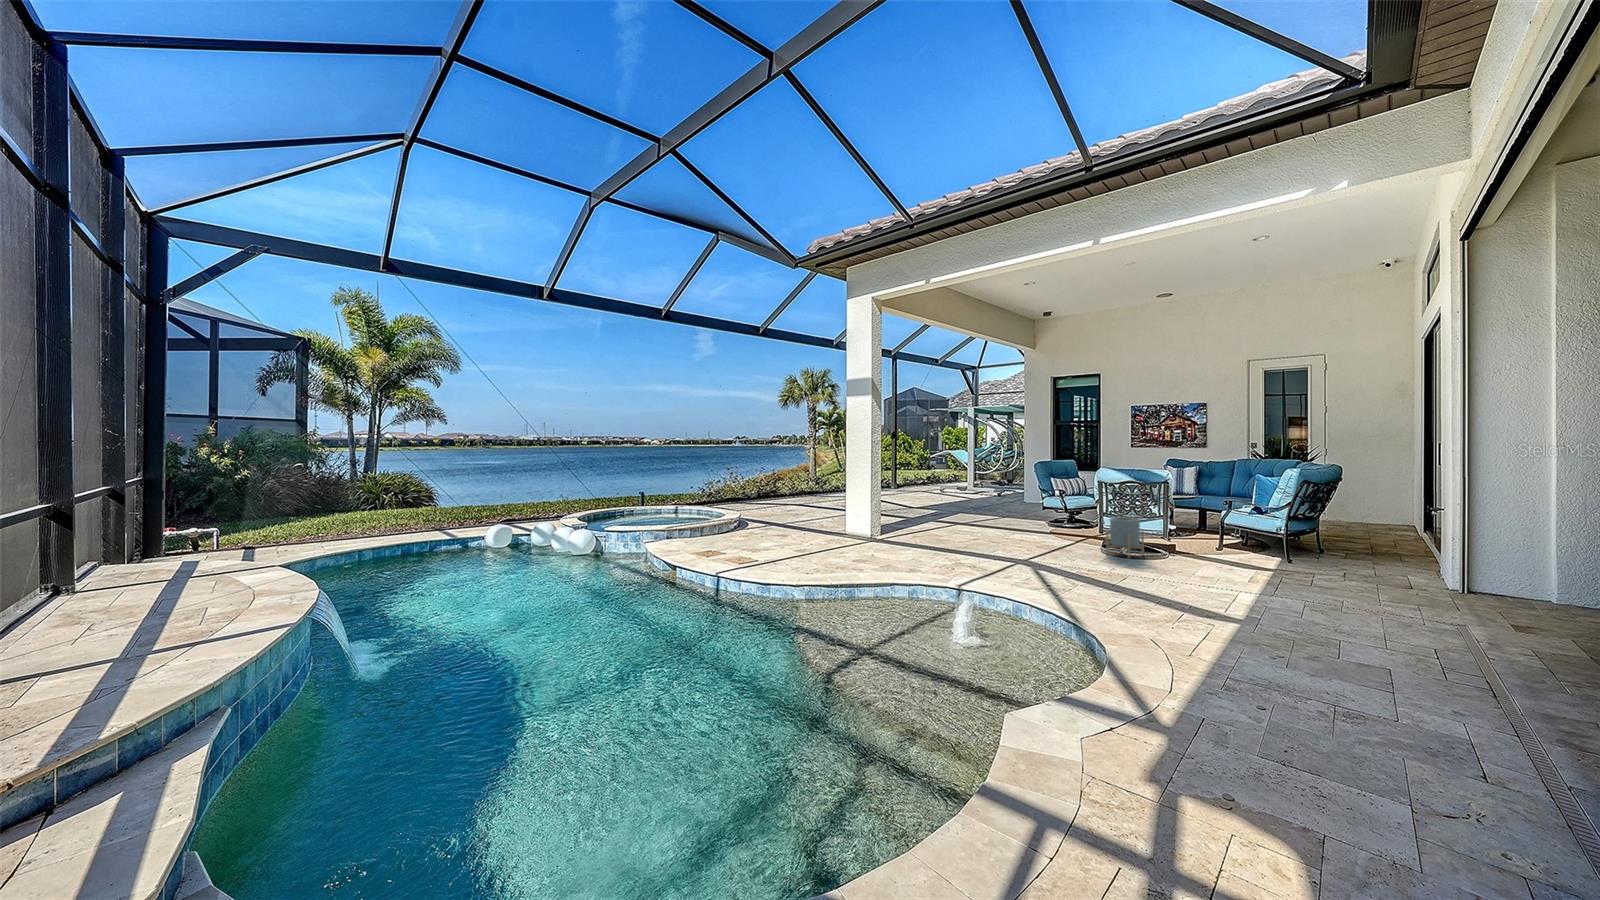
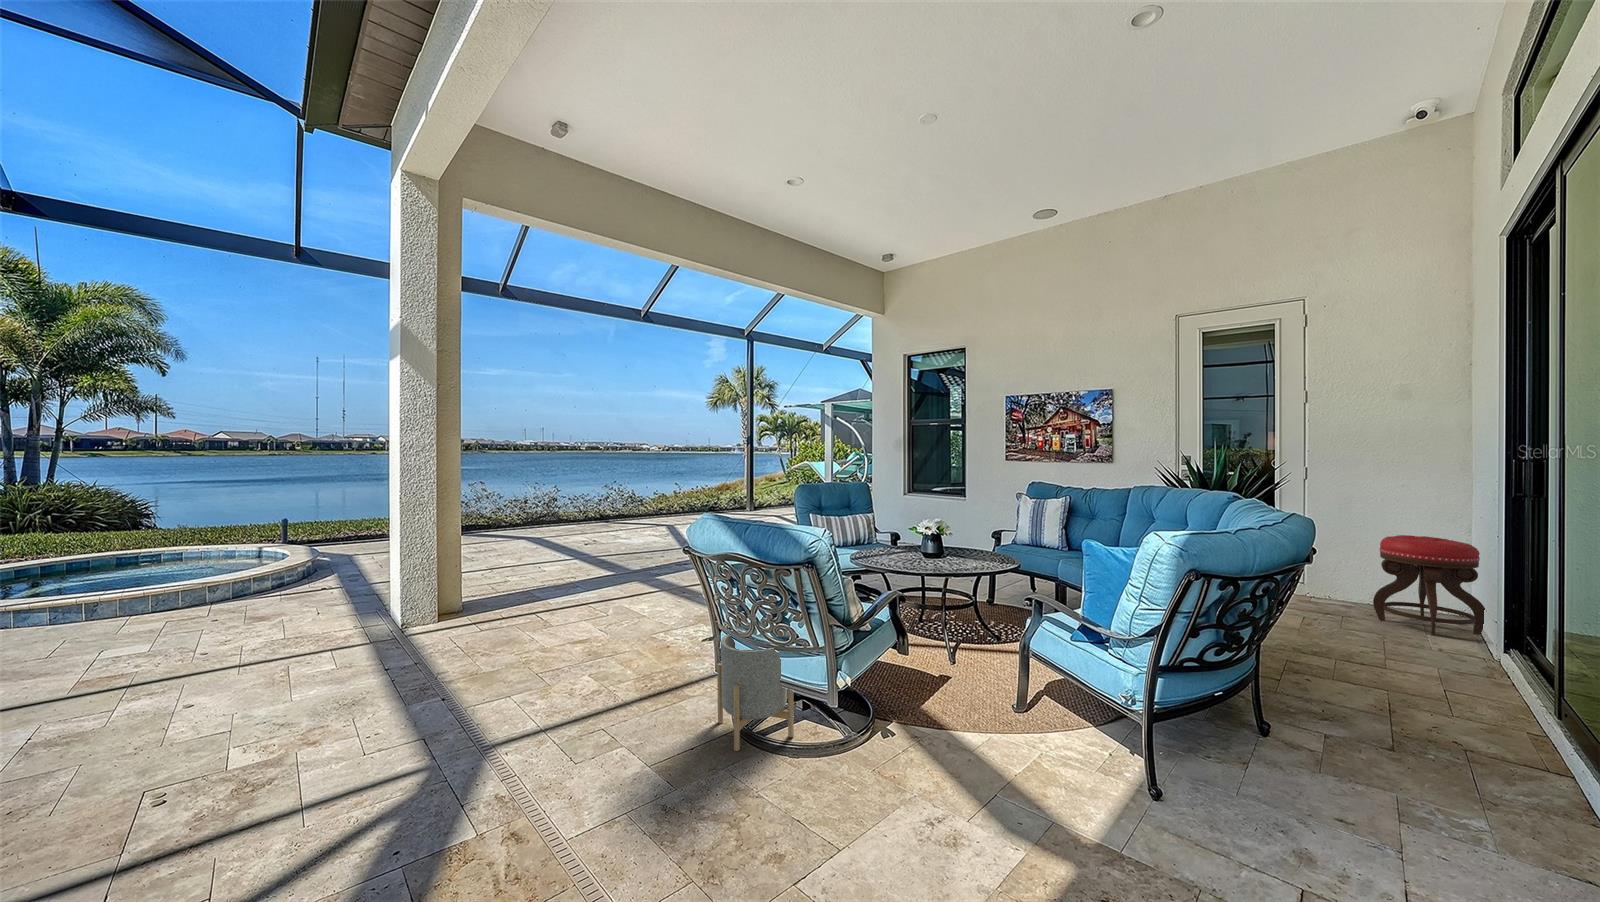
stool: none [1358,483,1411,530] -> present [1373,535,1485,635]

